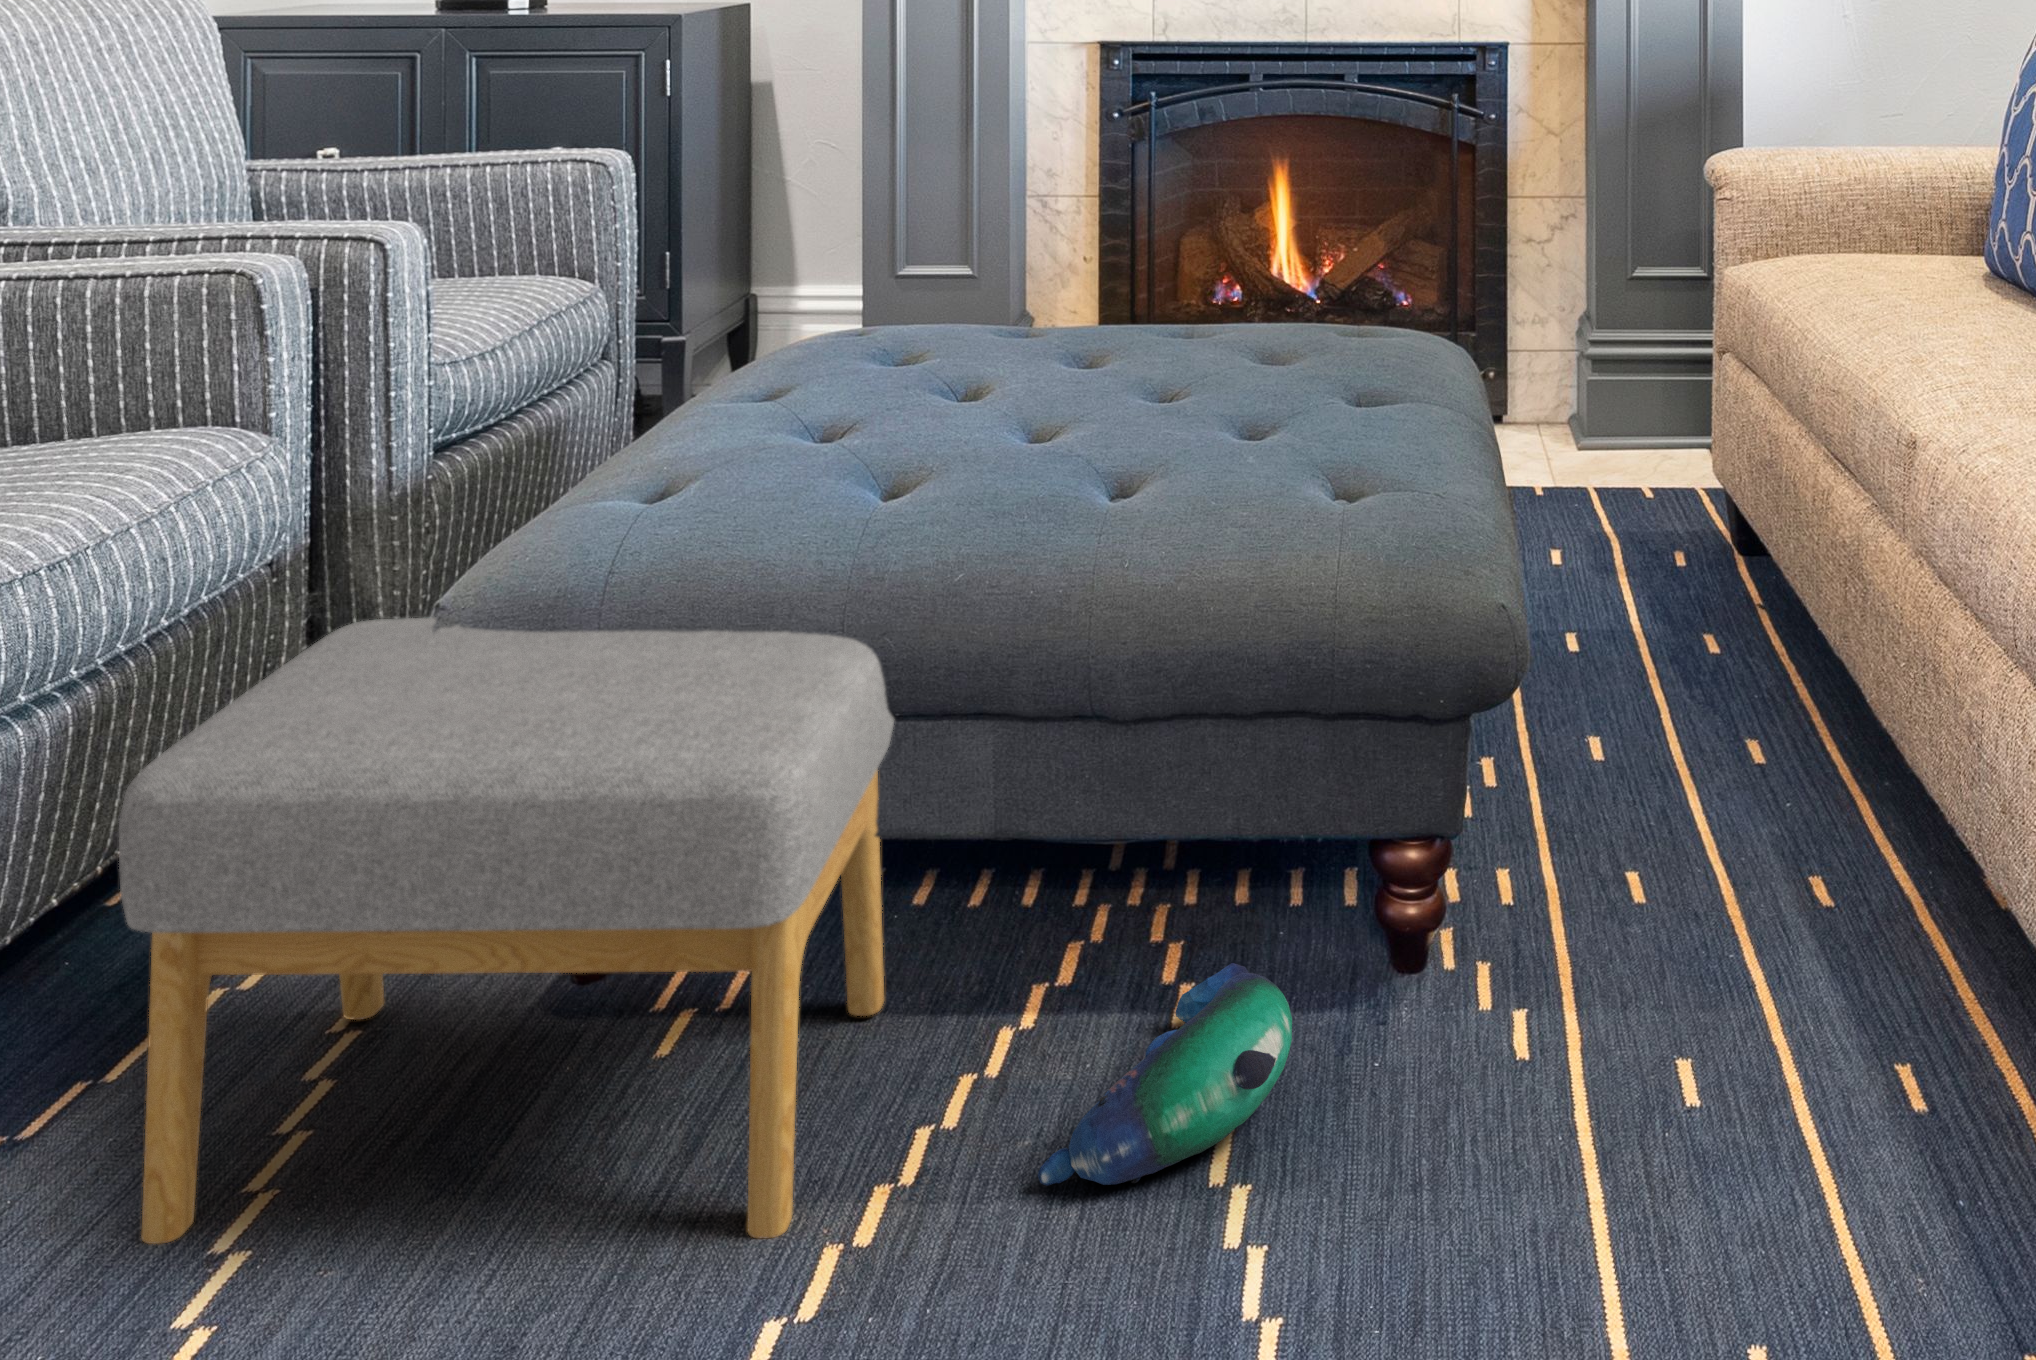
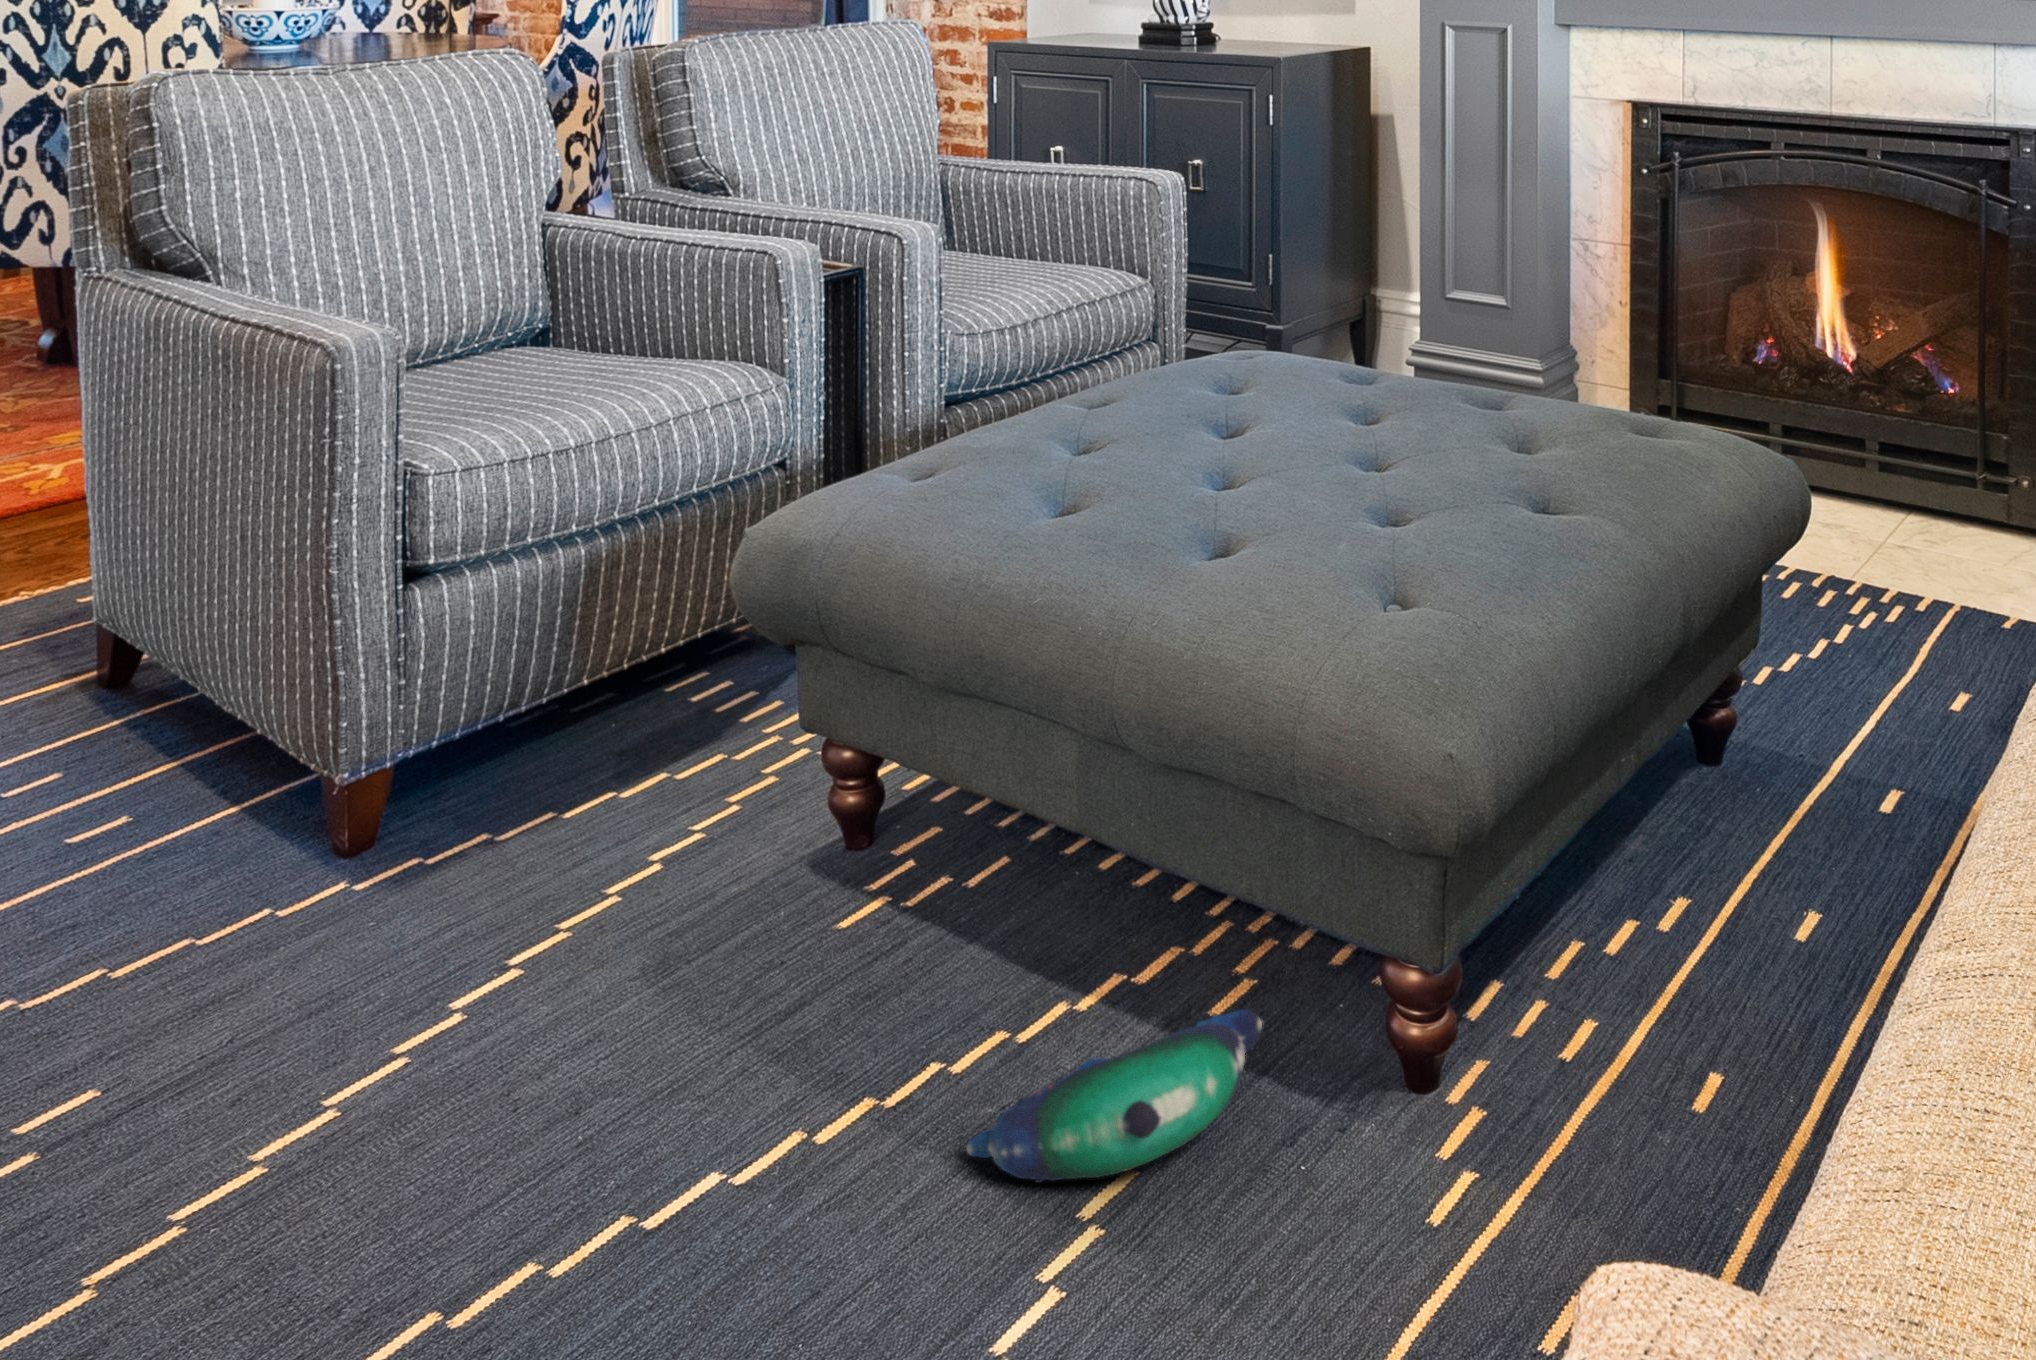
footstool: present [119,617,894,1244] -> none [449,544,1019,1119]

